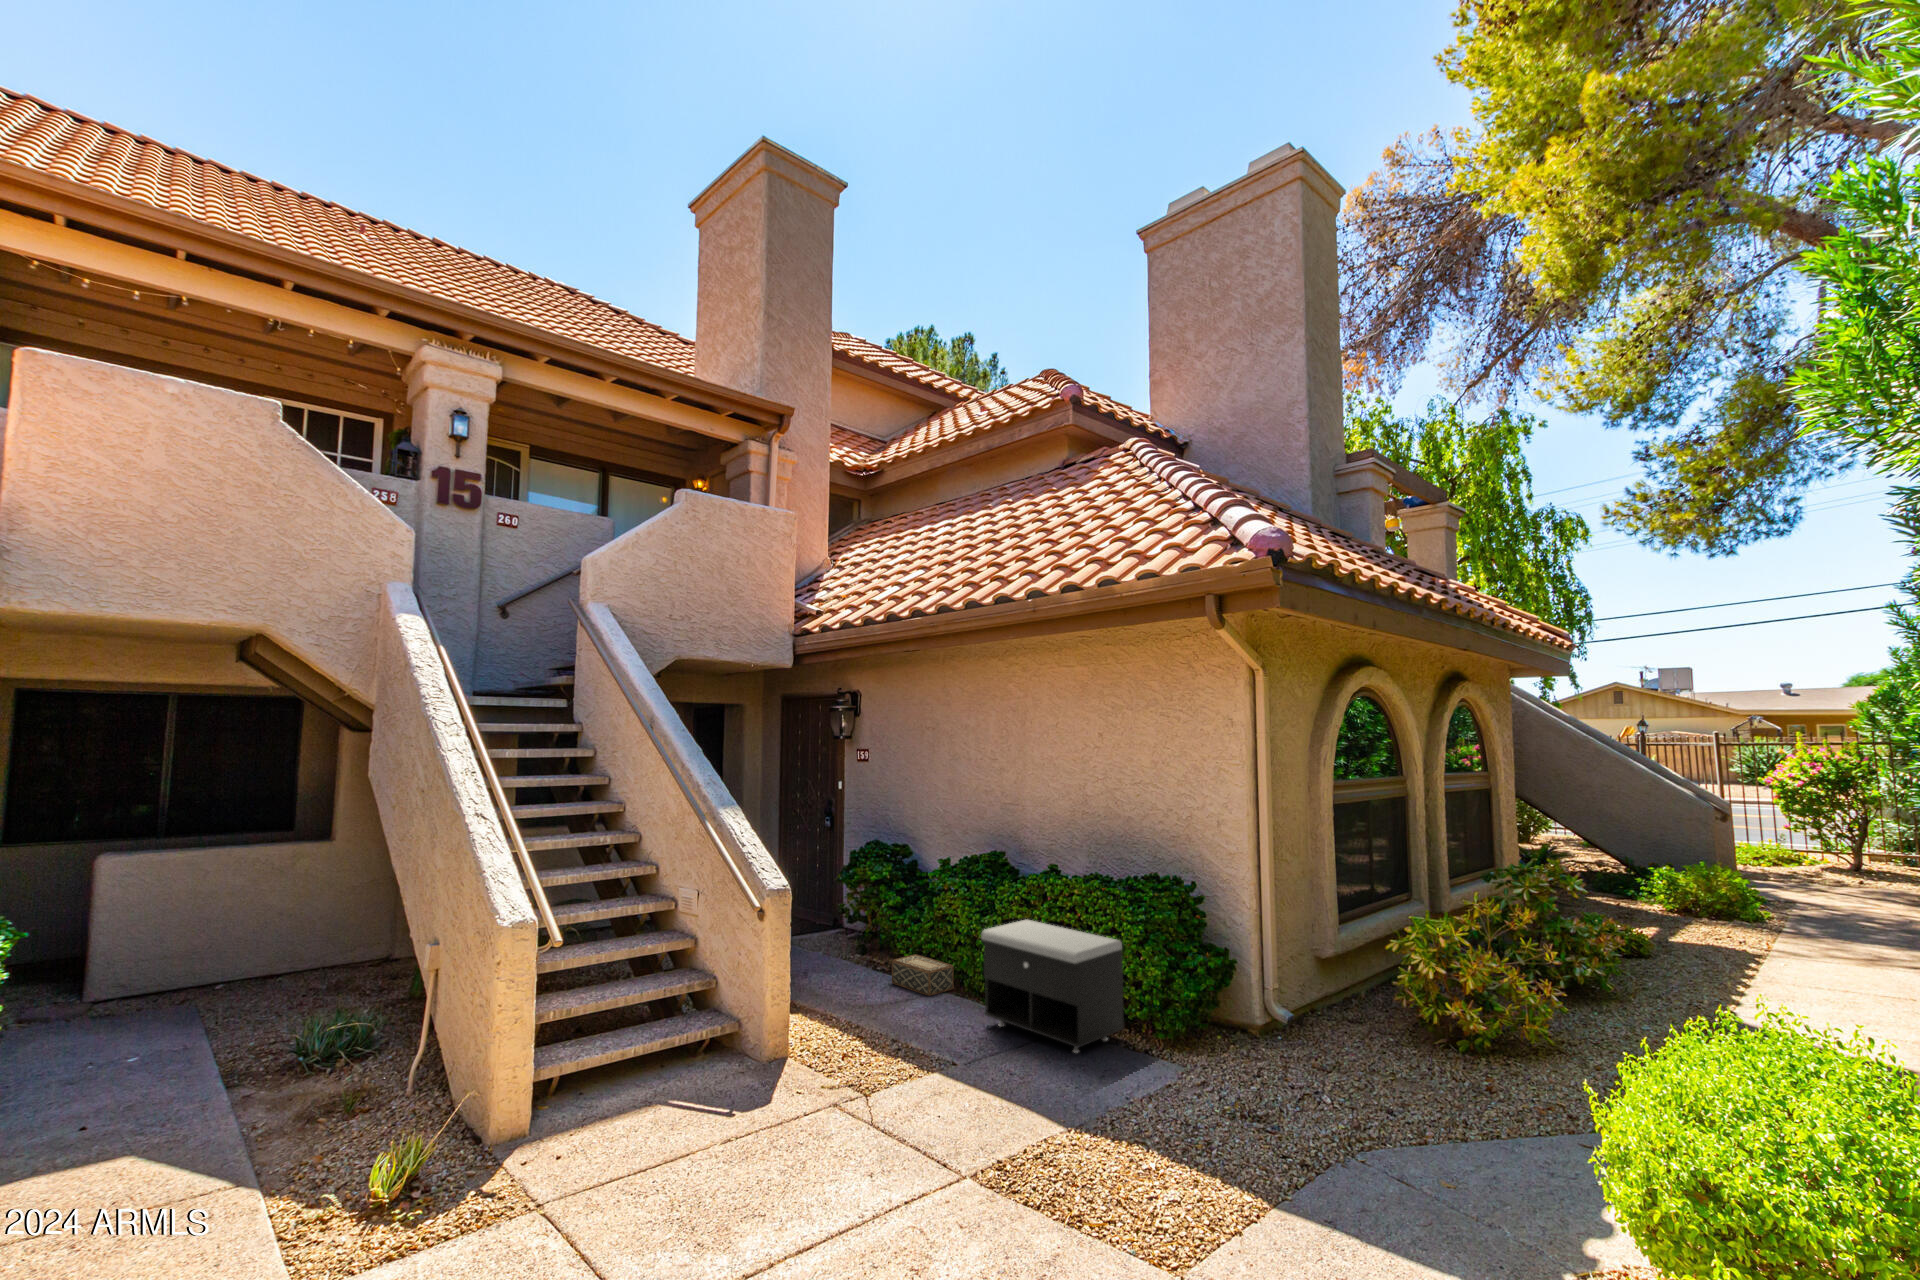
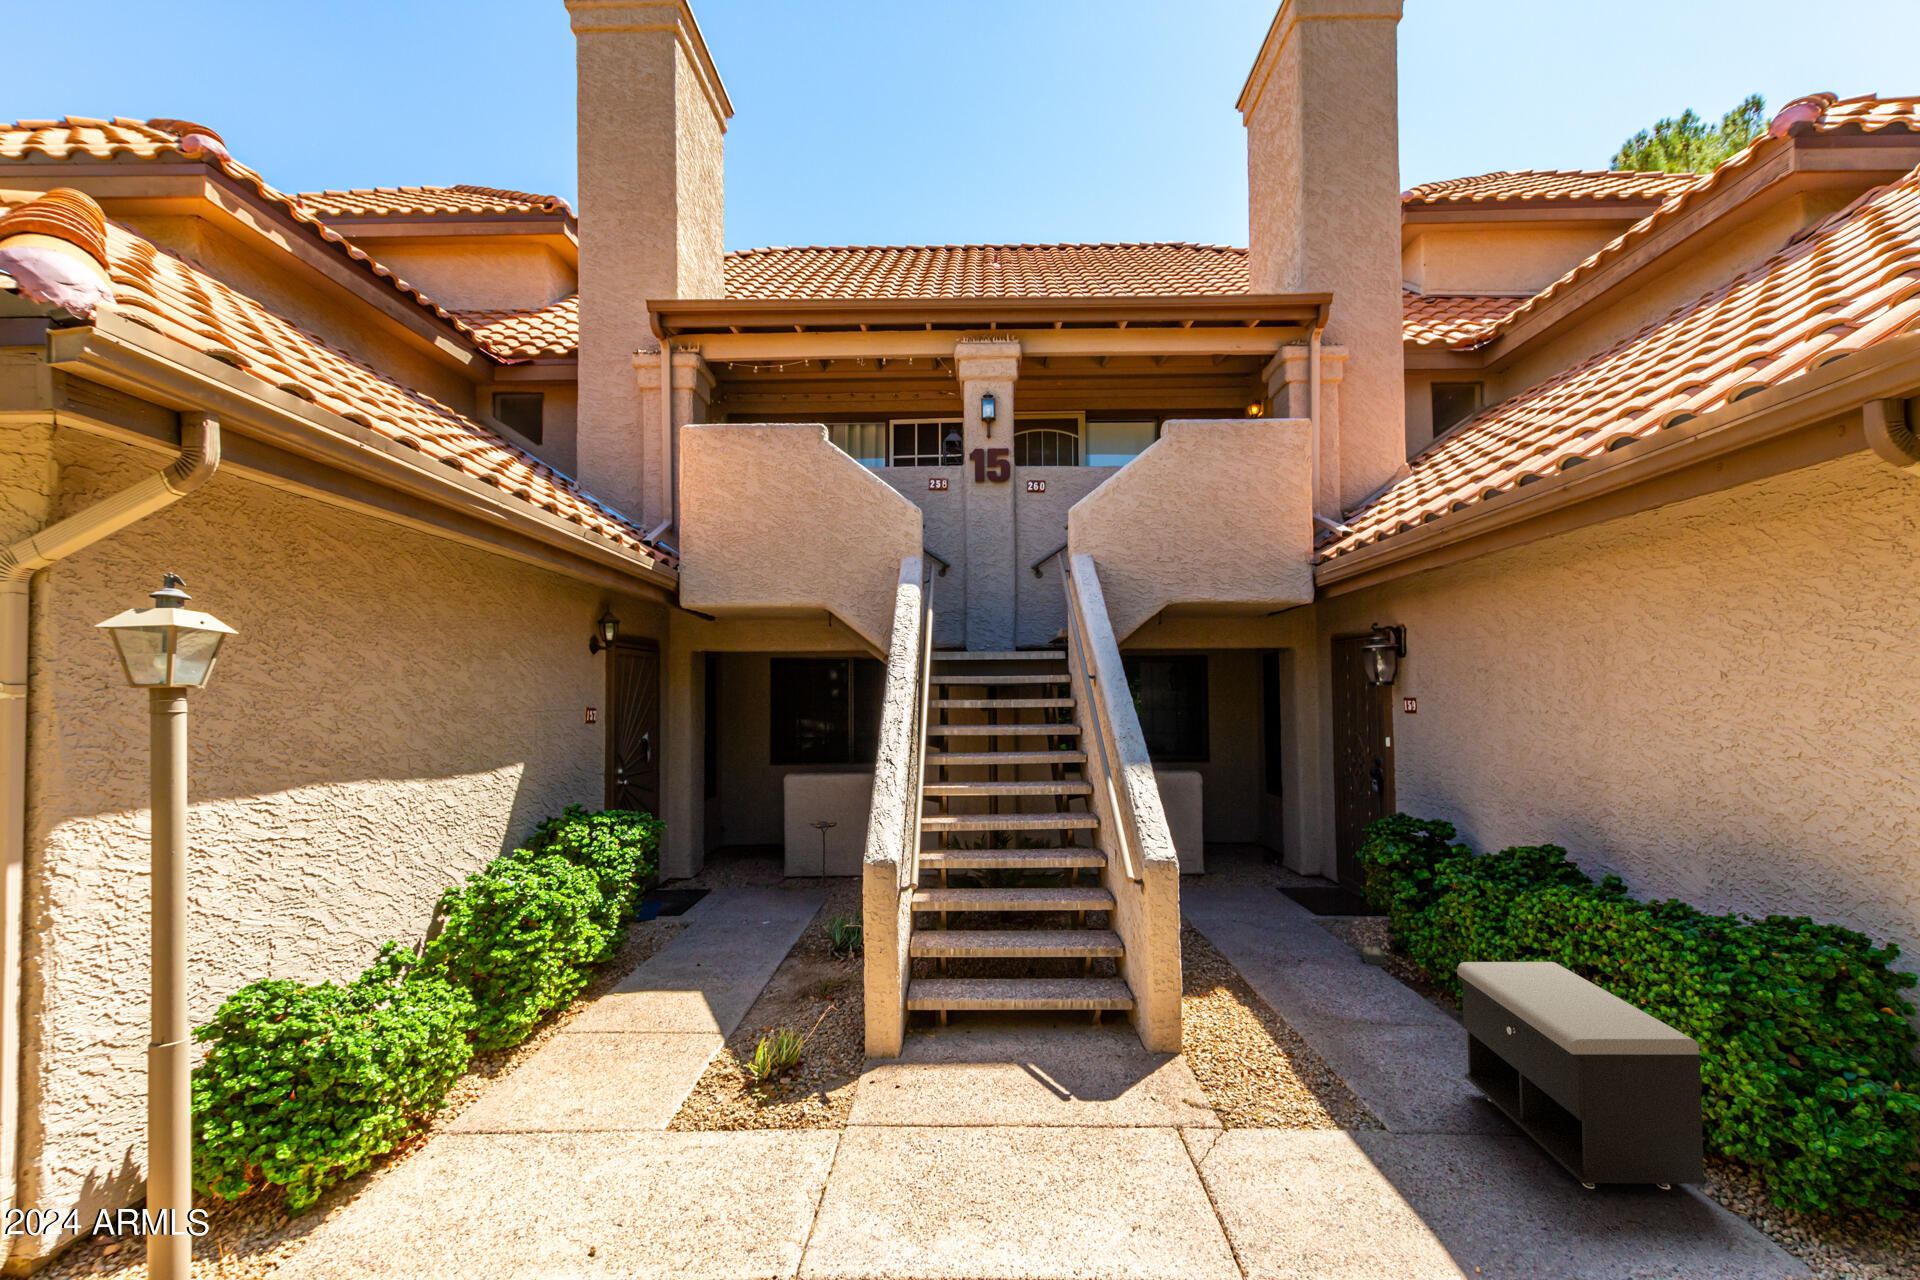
decorative plant: none [846,930,878,968] -> present [1355,918,1388,965]
side table: none [146,936,198,1032] -> present [810,821,837,883]
woven basket: present [892,954,954,996] -> none [1387,965,1469,1025]

